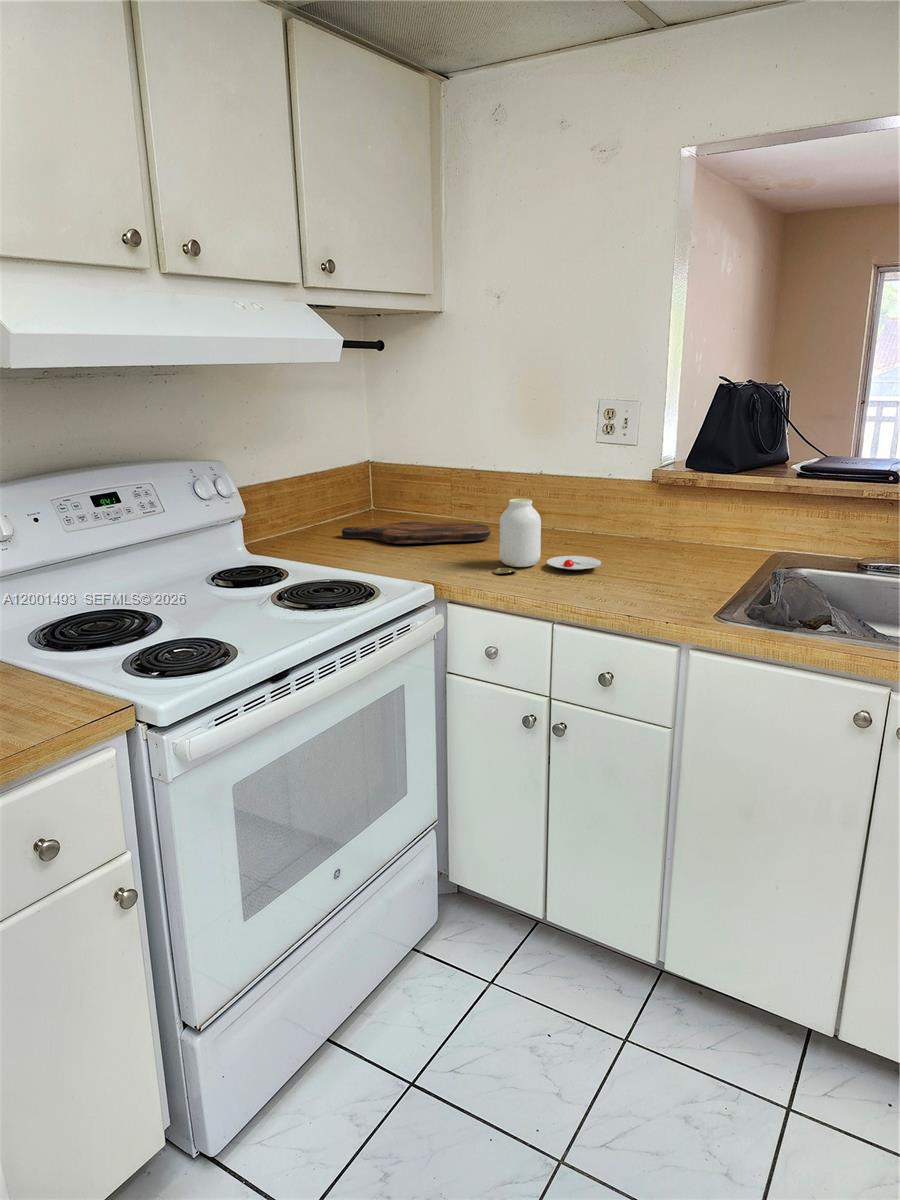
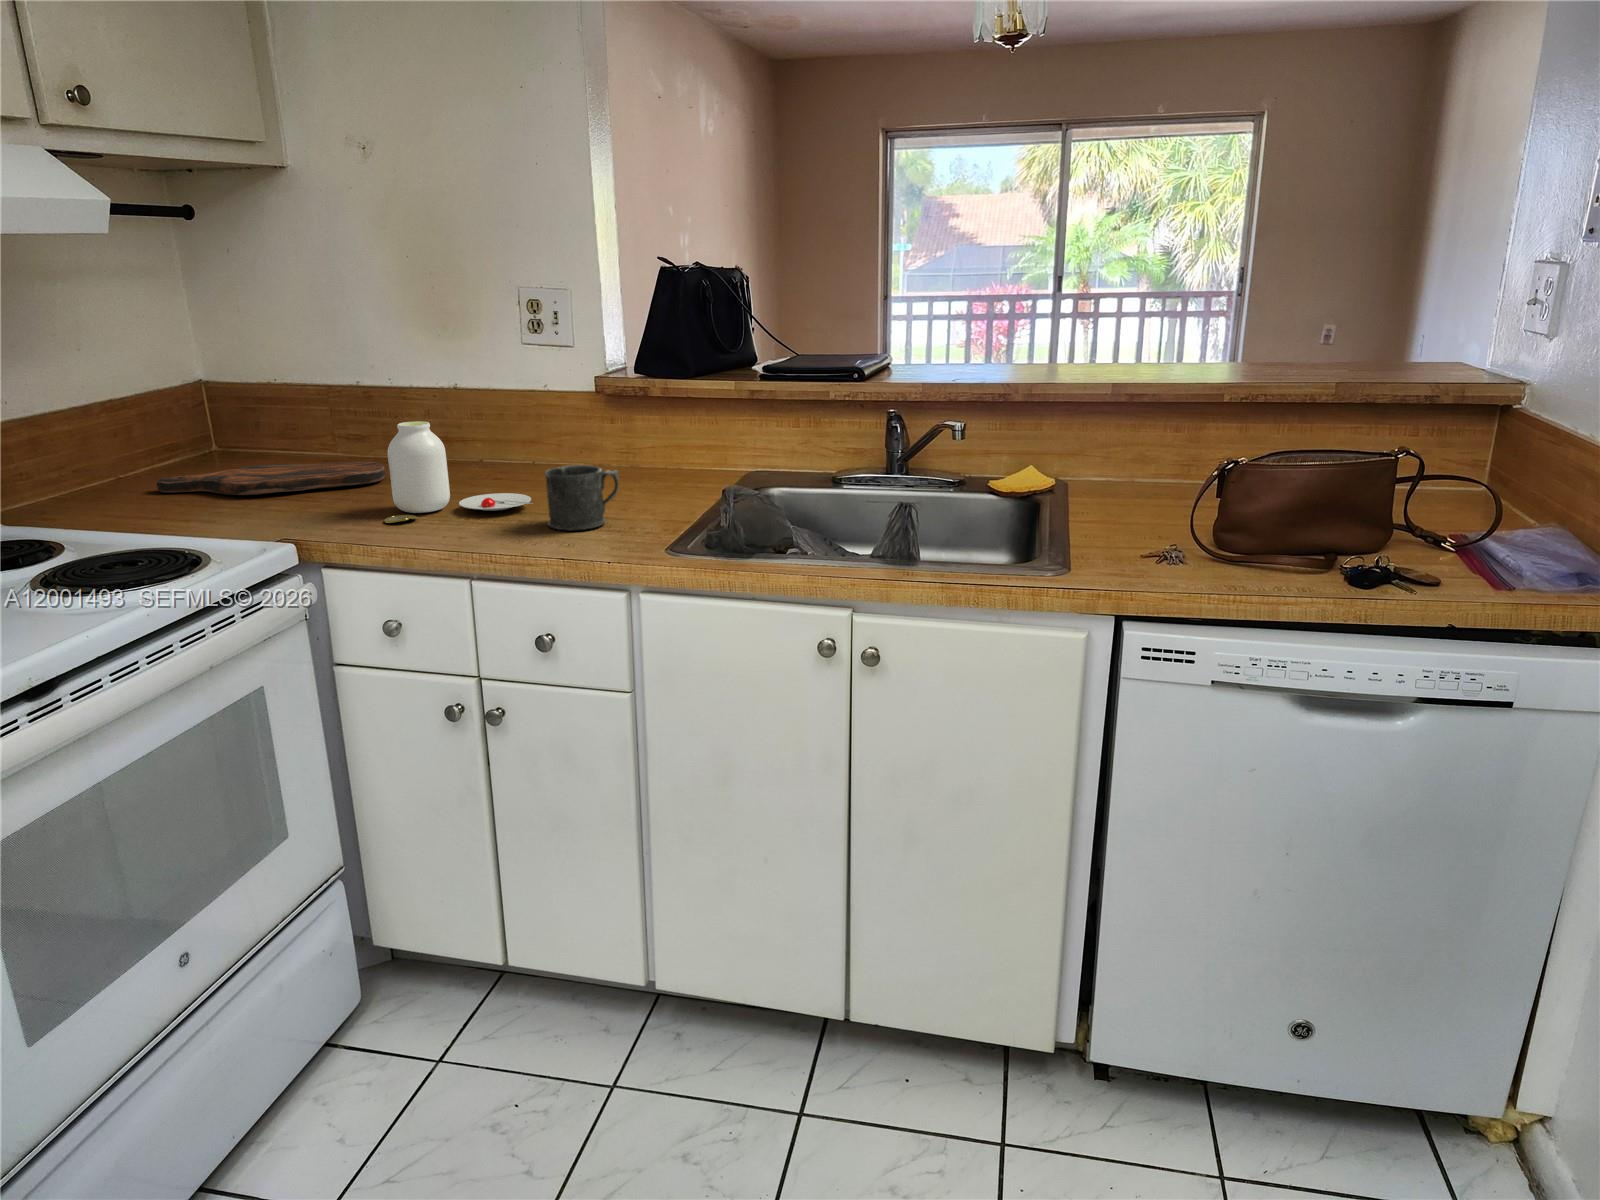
mug: none [616,540,677,592] -> present [545,465,619,531]

